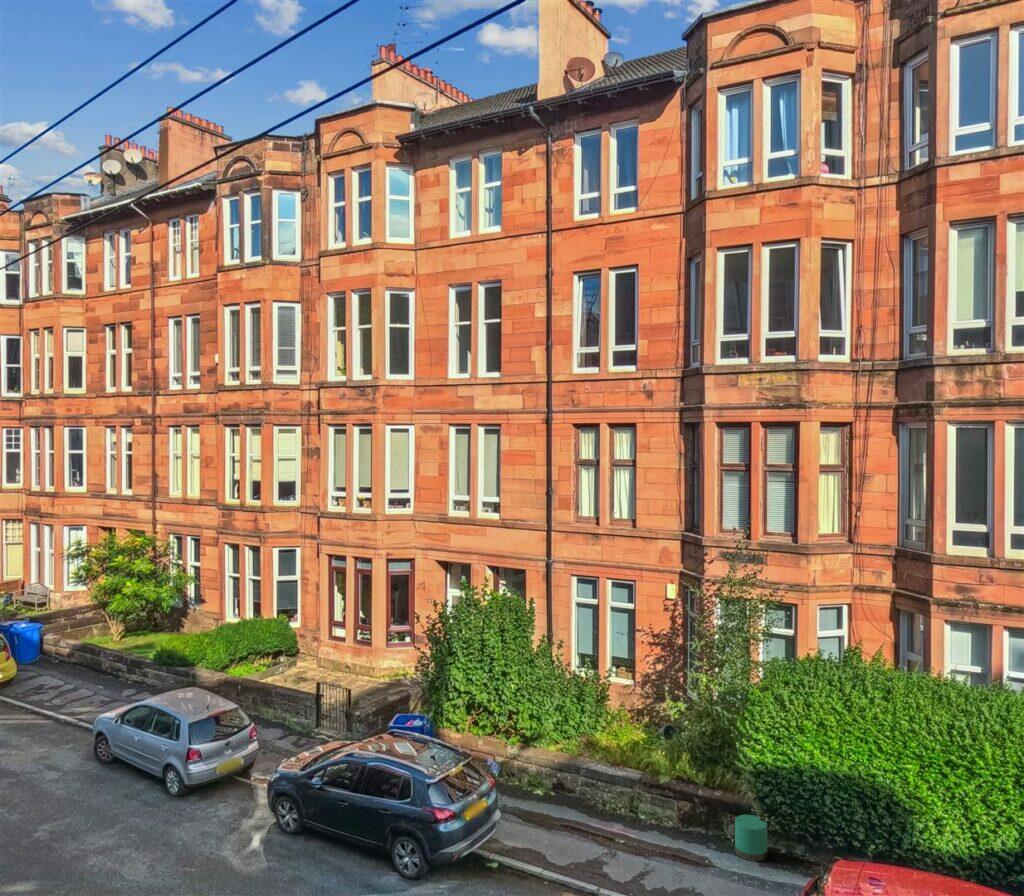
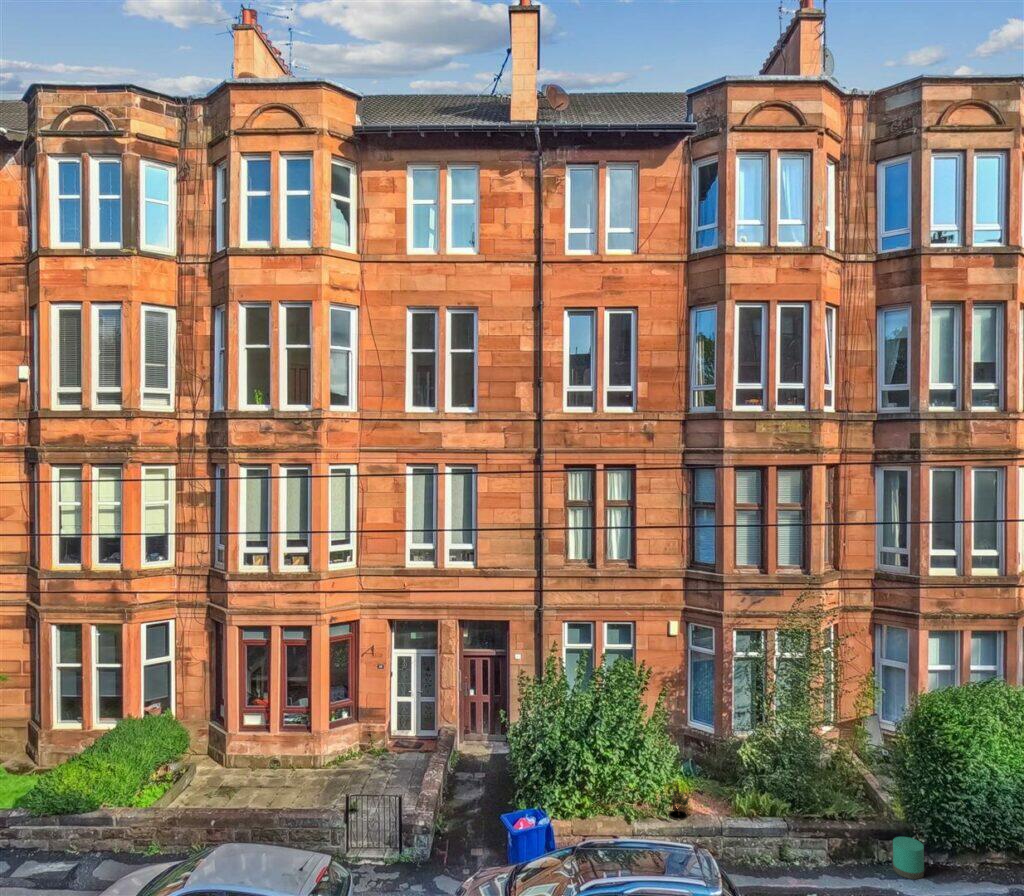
potted tree: none [551,717,572,754] -> present [669,785,689,820]

